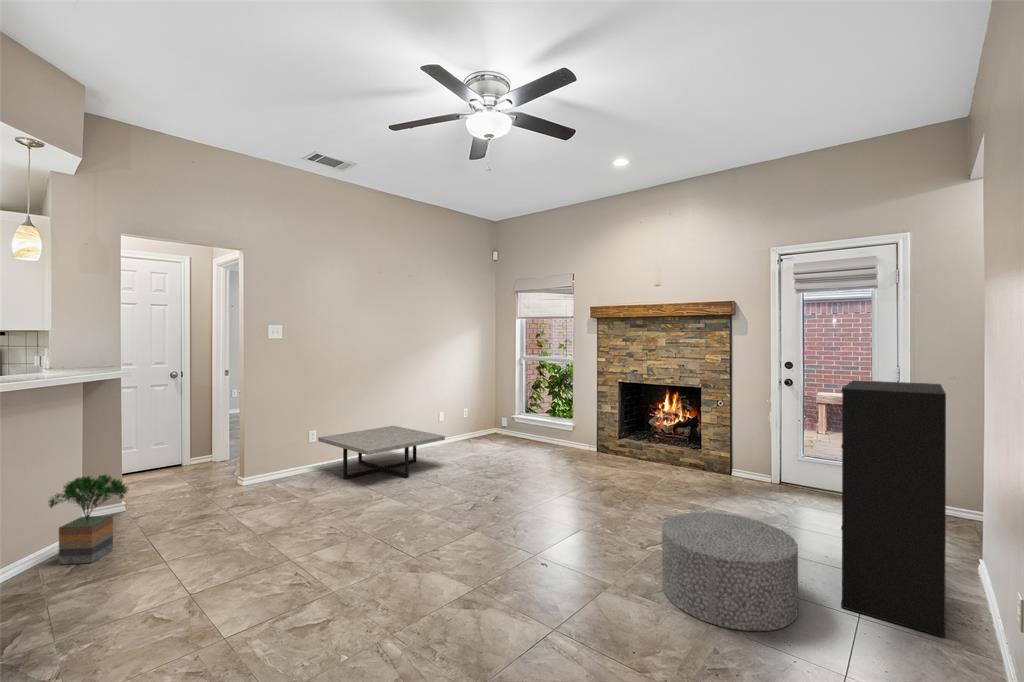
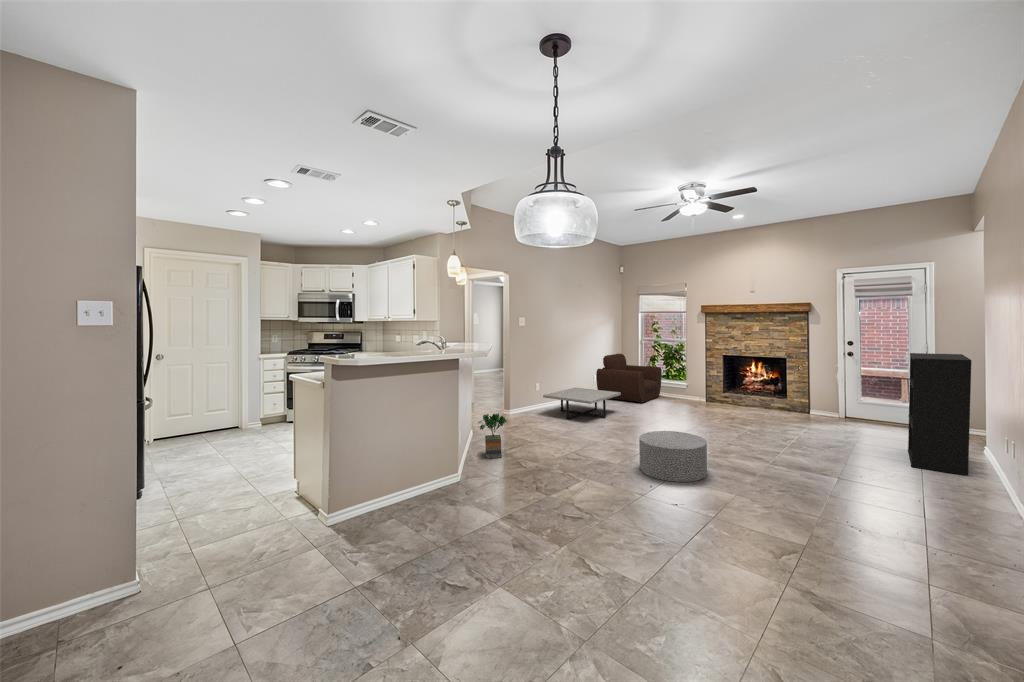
armchair: none [440,376,541,453] -> present [596,354,662,403]
ottoman: present [662,512,798,631] -> present [639,431,707,482]

